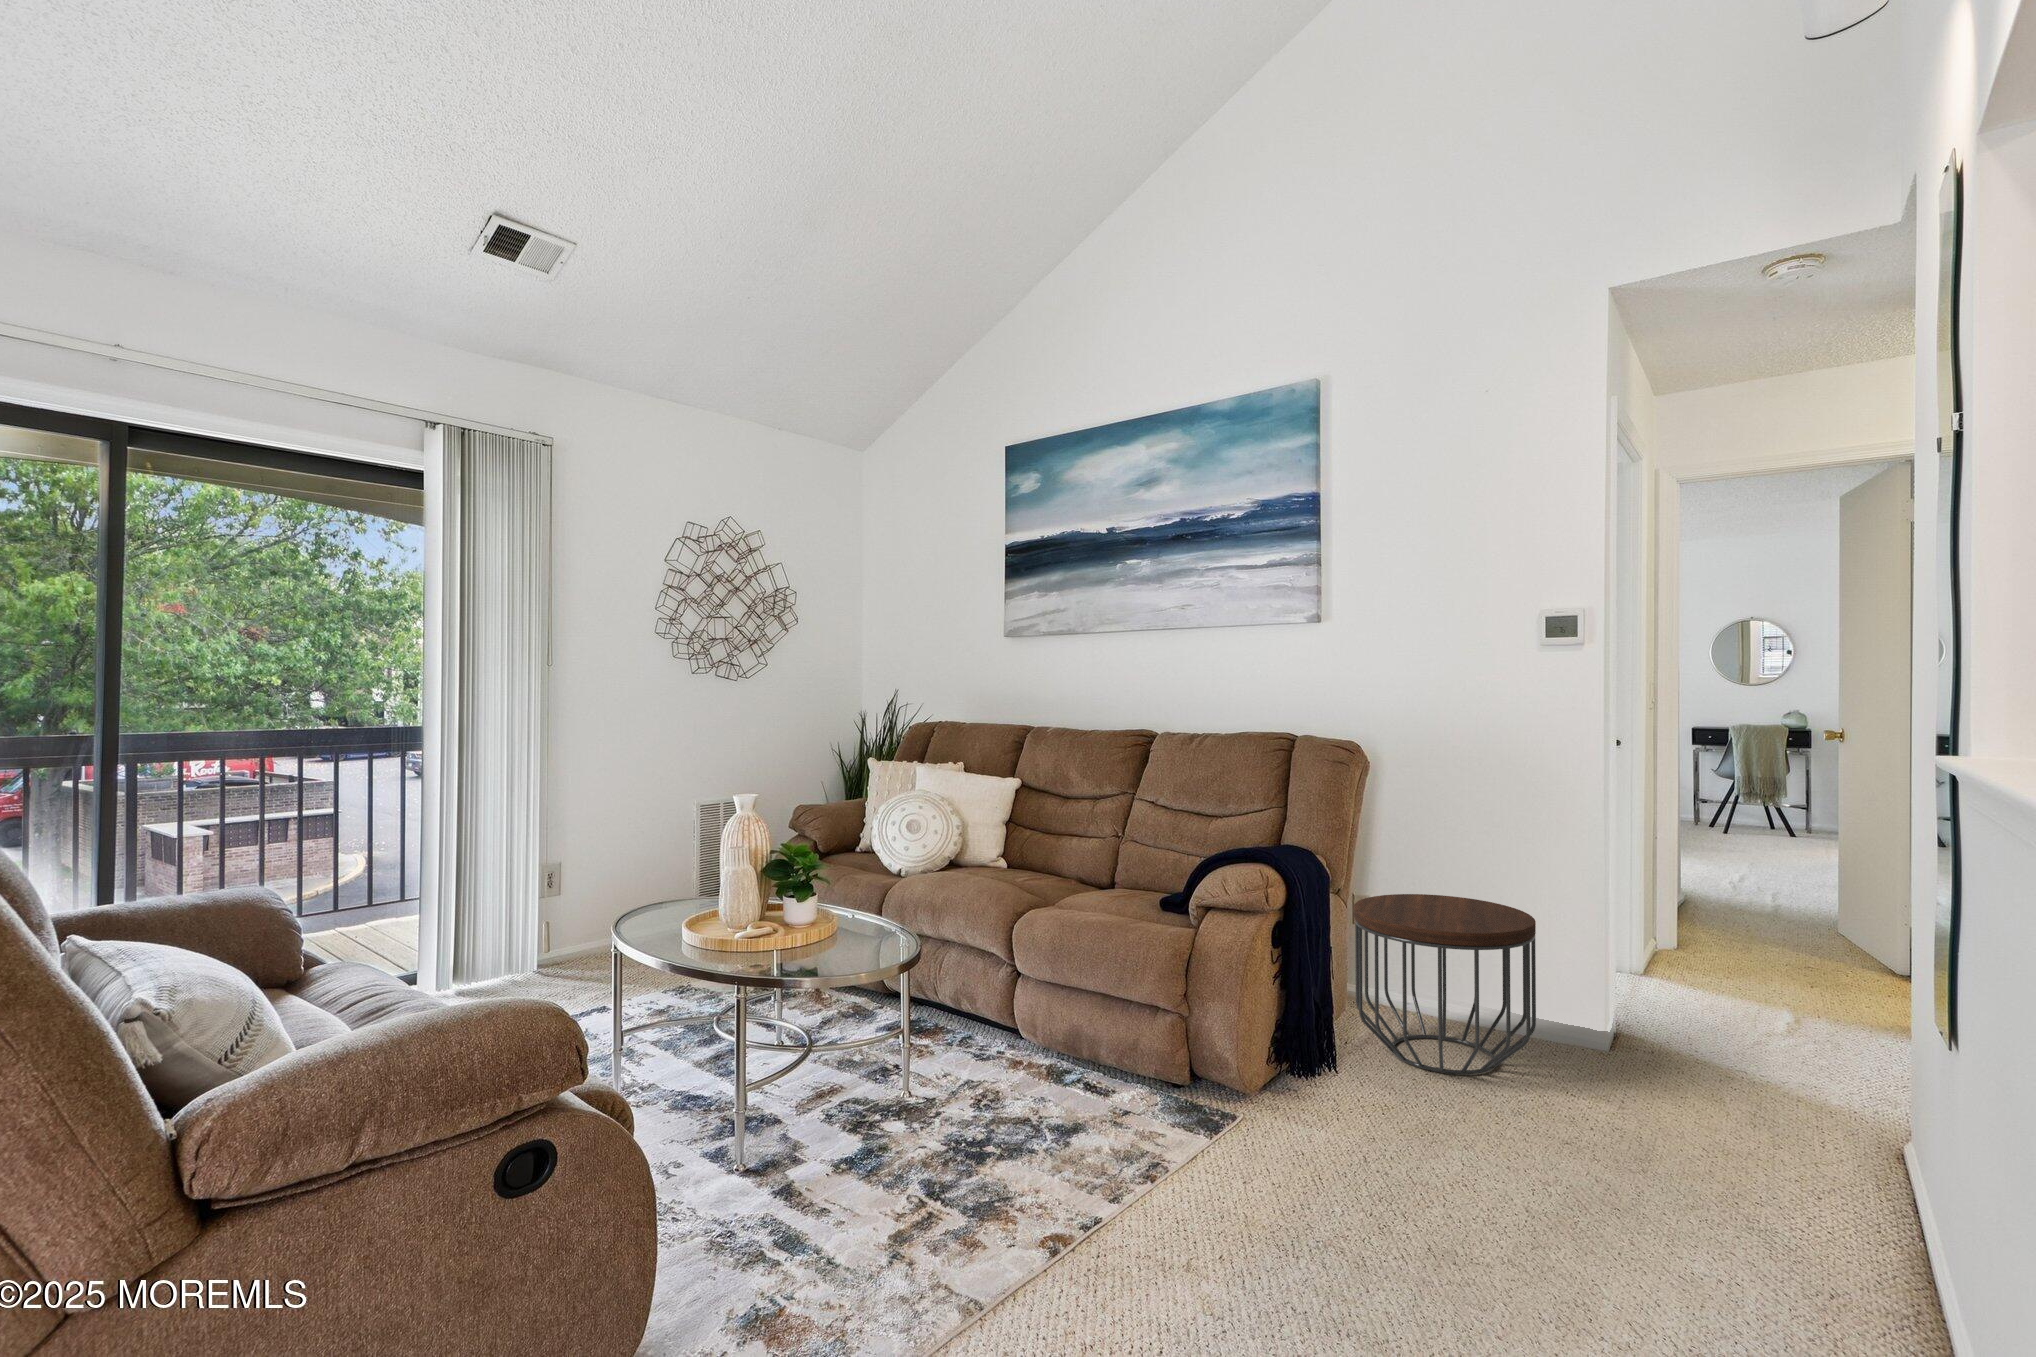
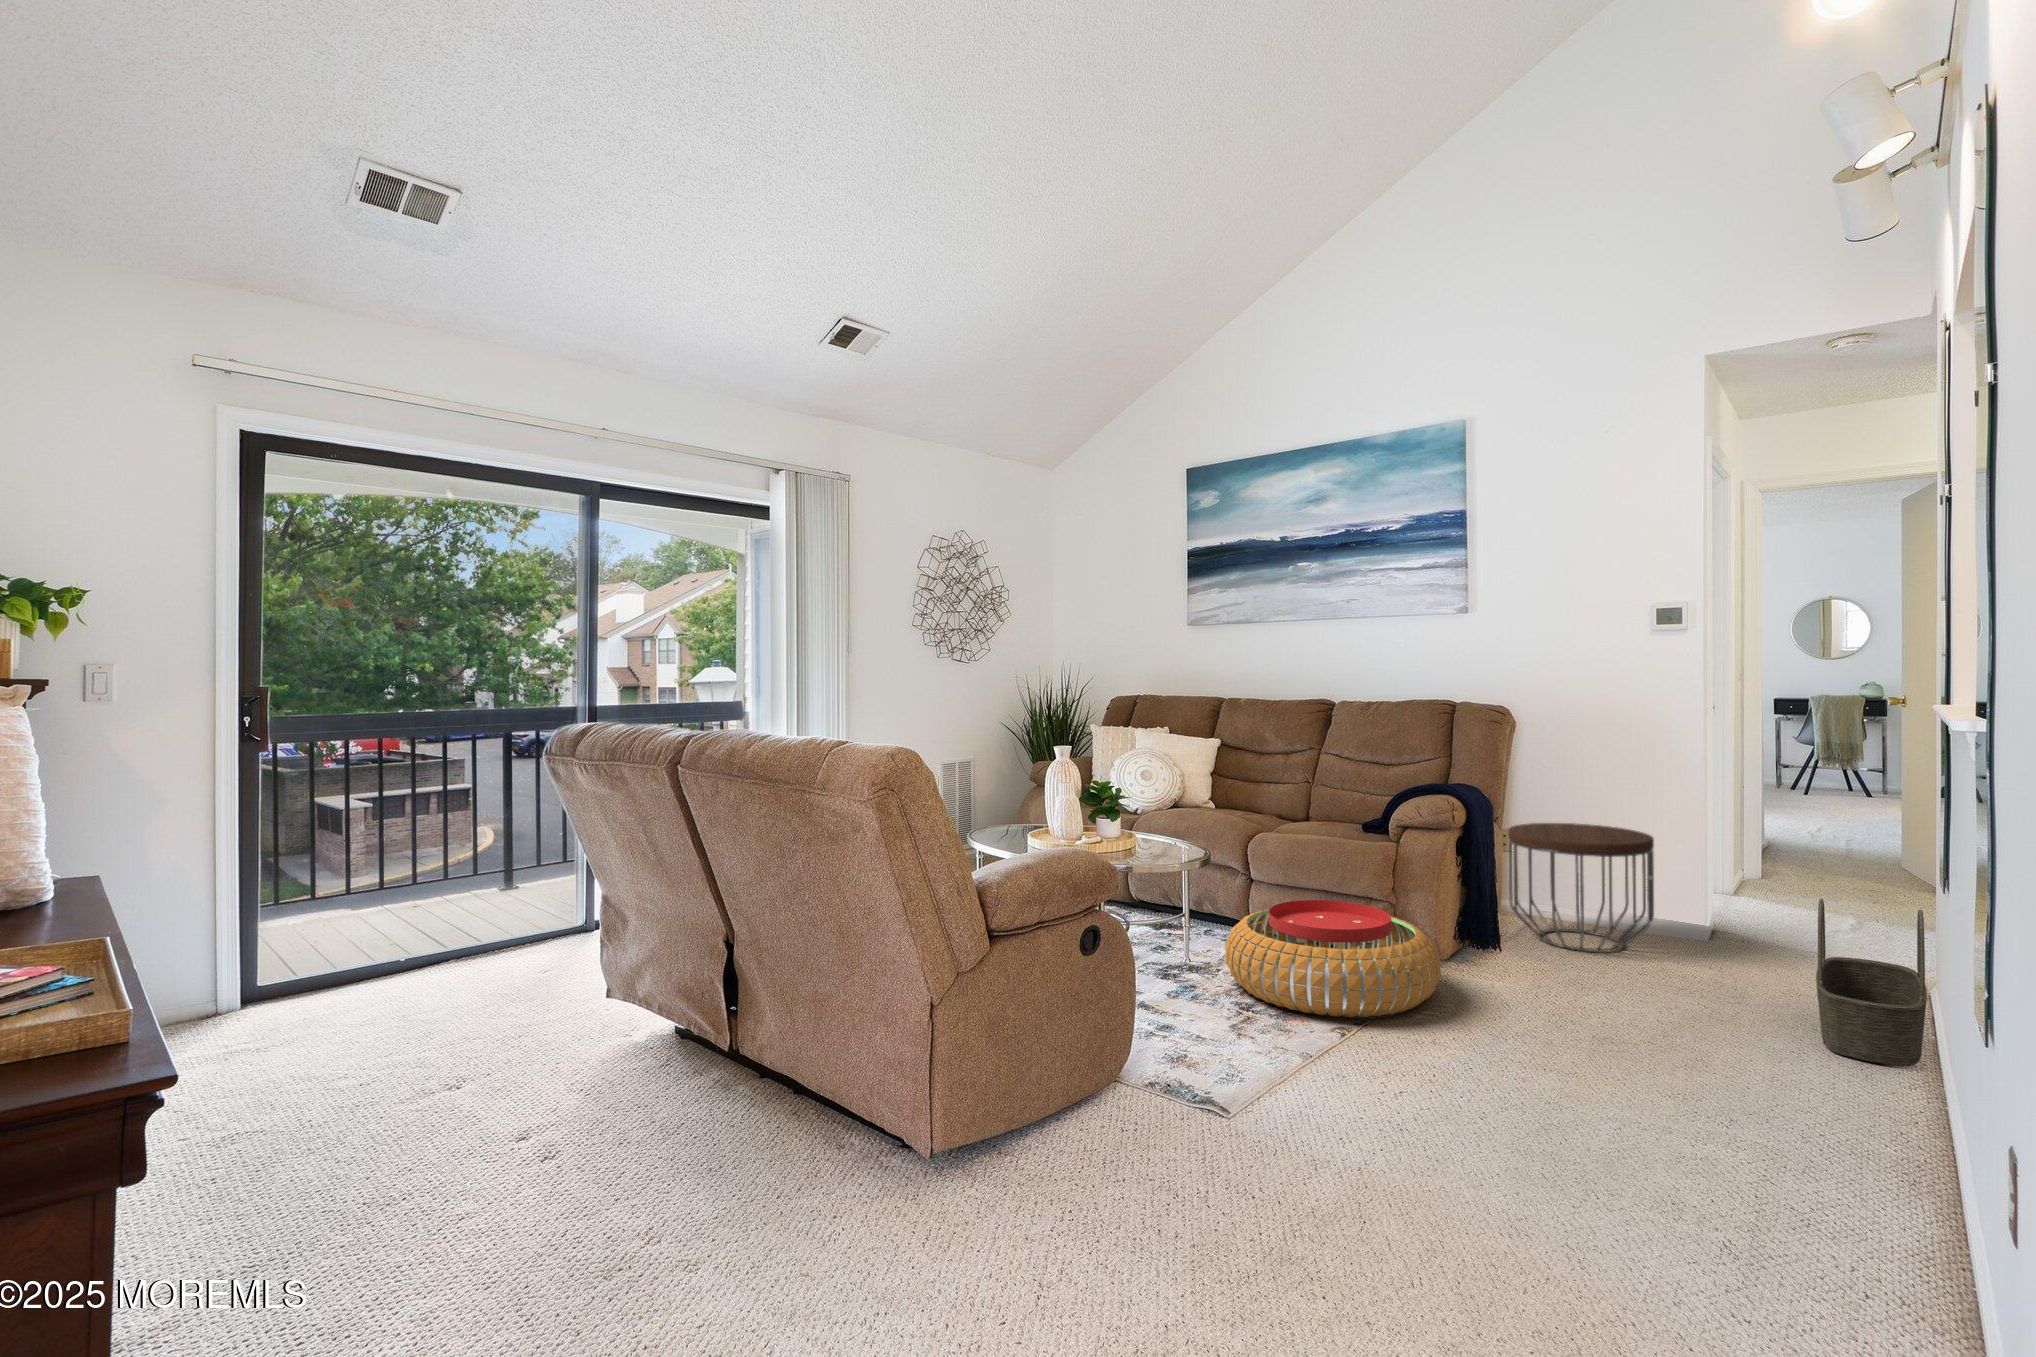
pouf: none [933,1014,1228,1212] -> present [1225,900,1441,1017]
basket: none [1749,1036,1906,1315] -> present [1816,899,1927,1066]

